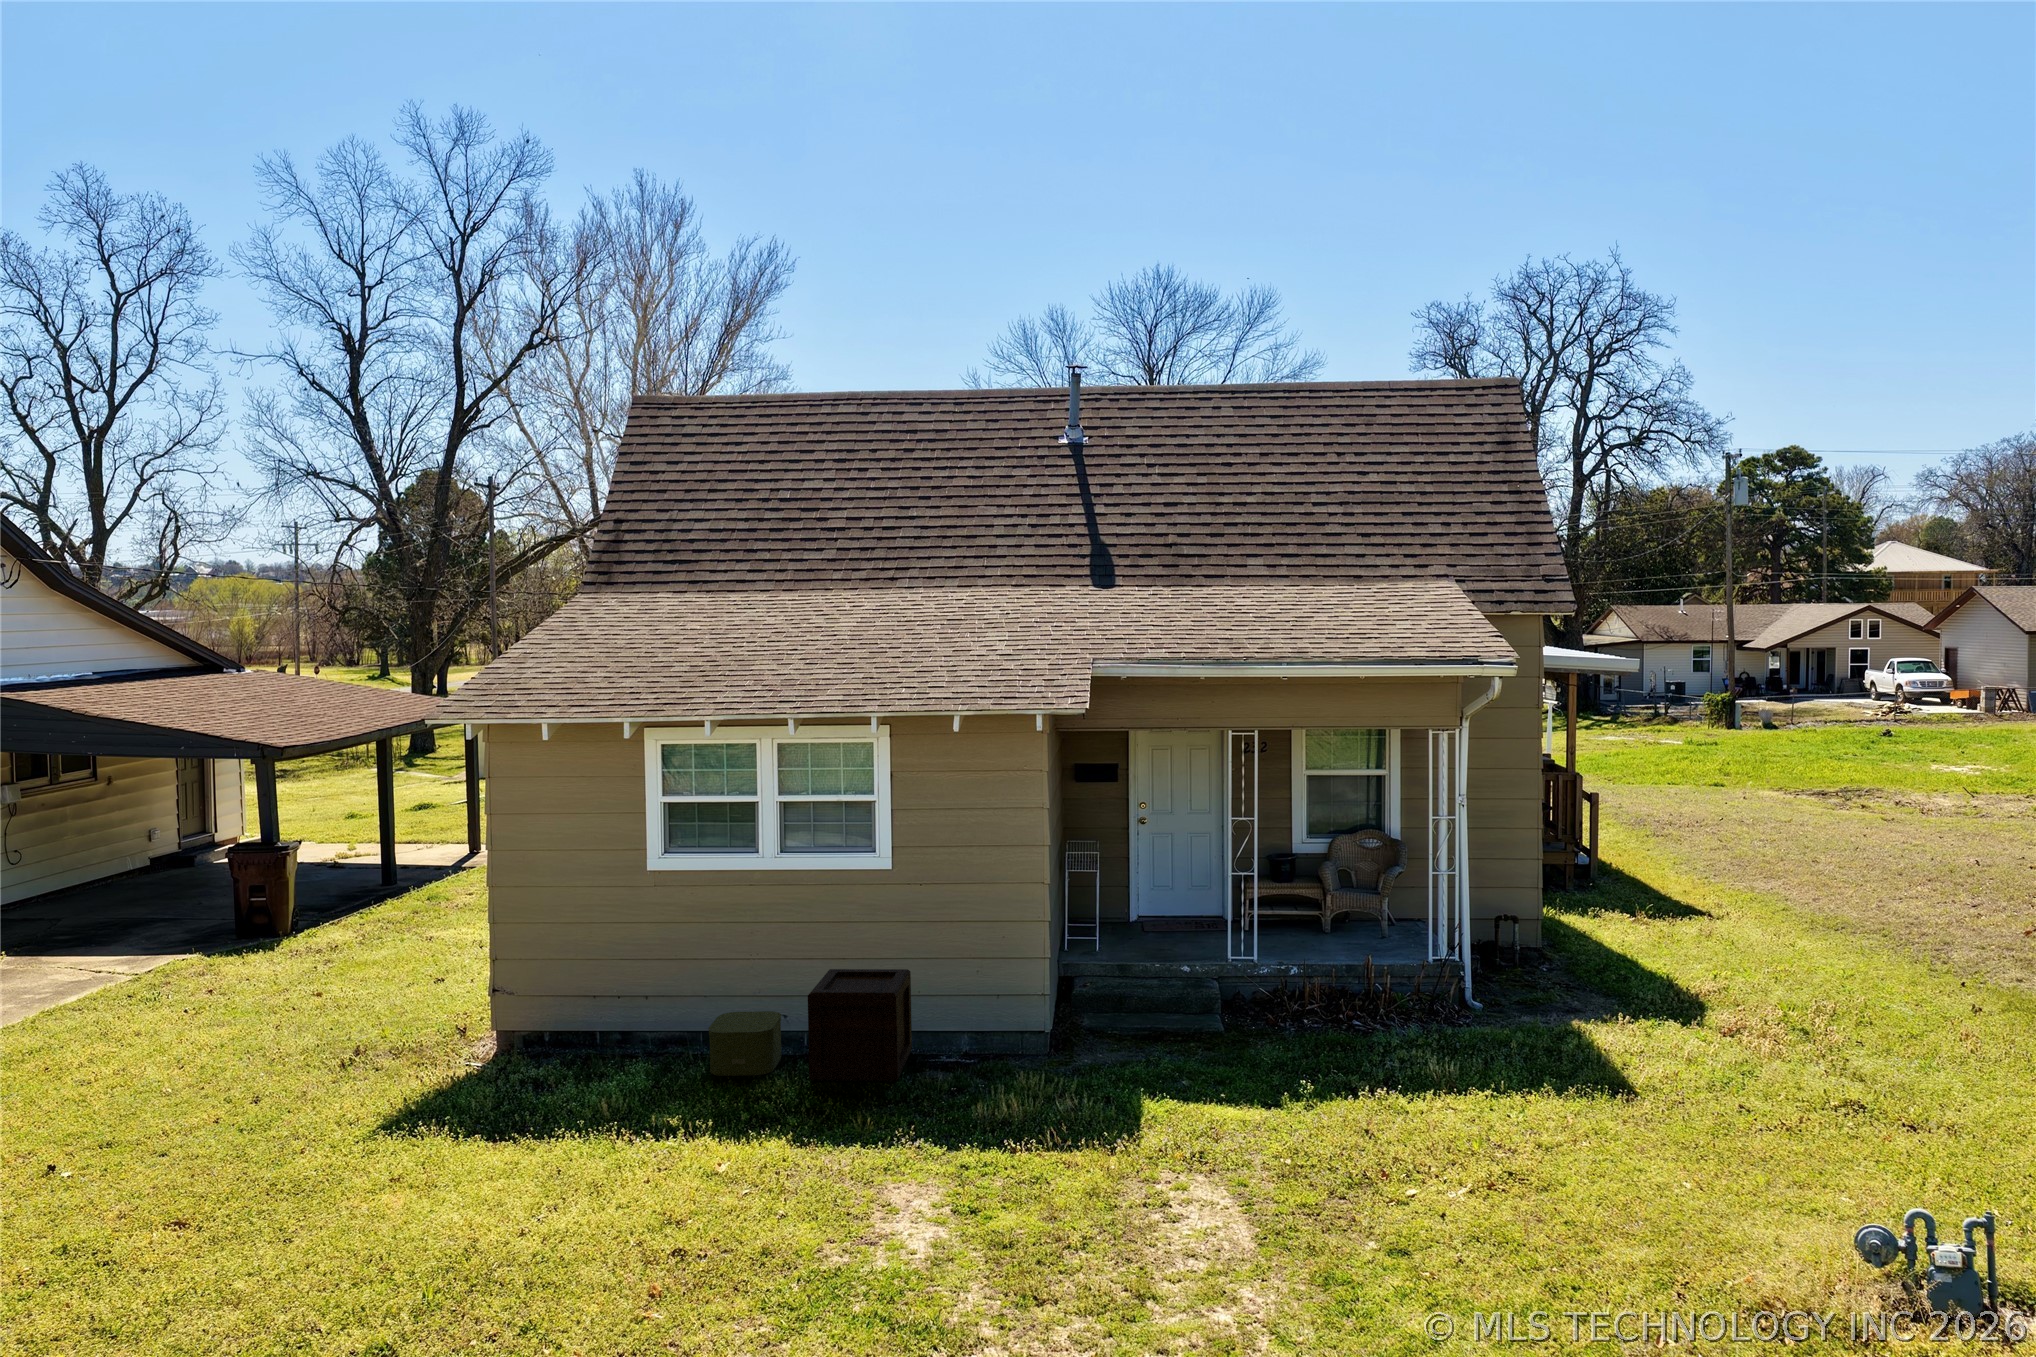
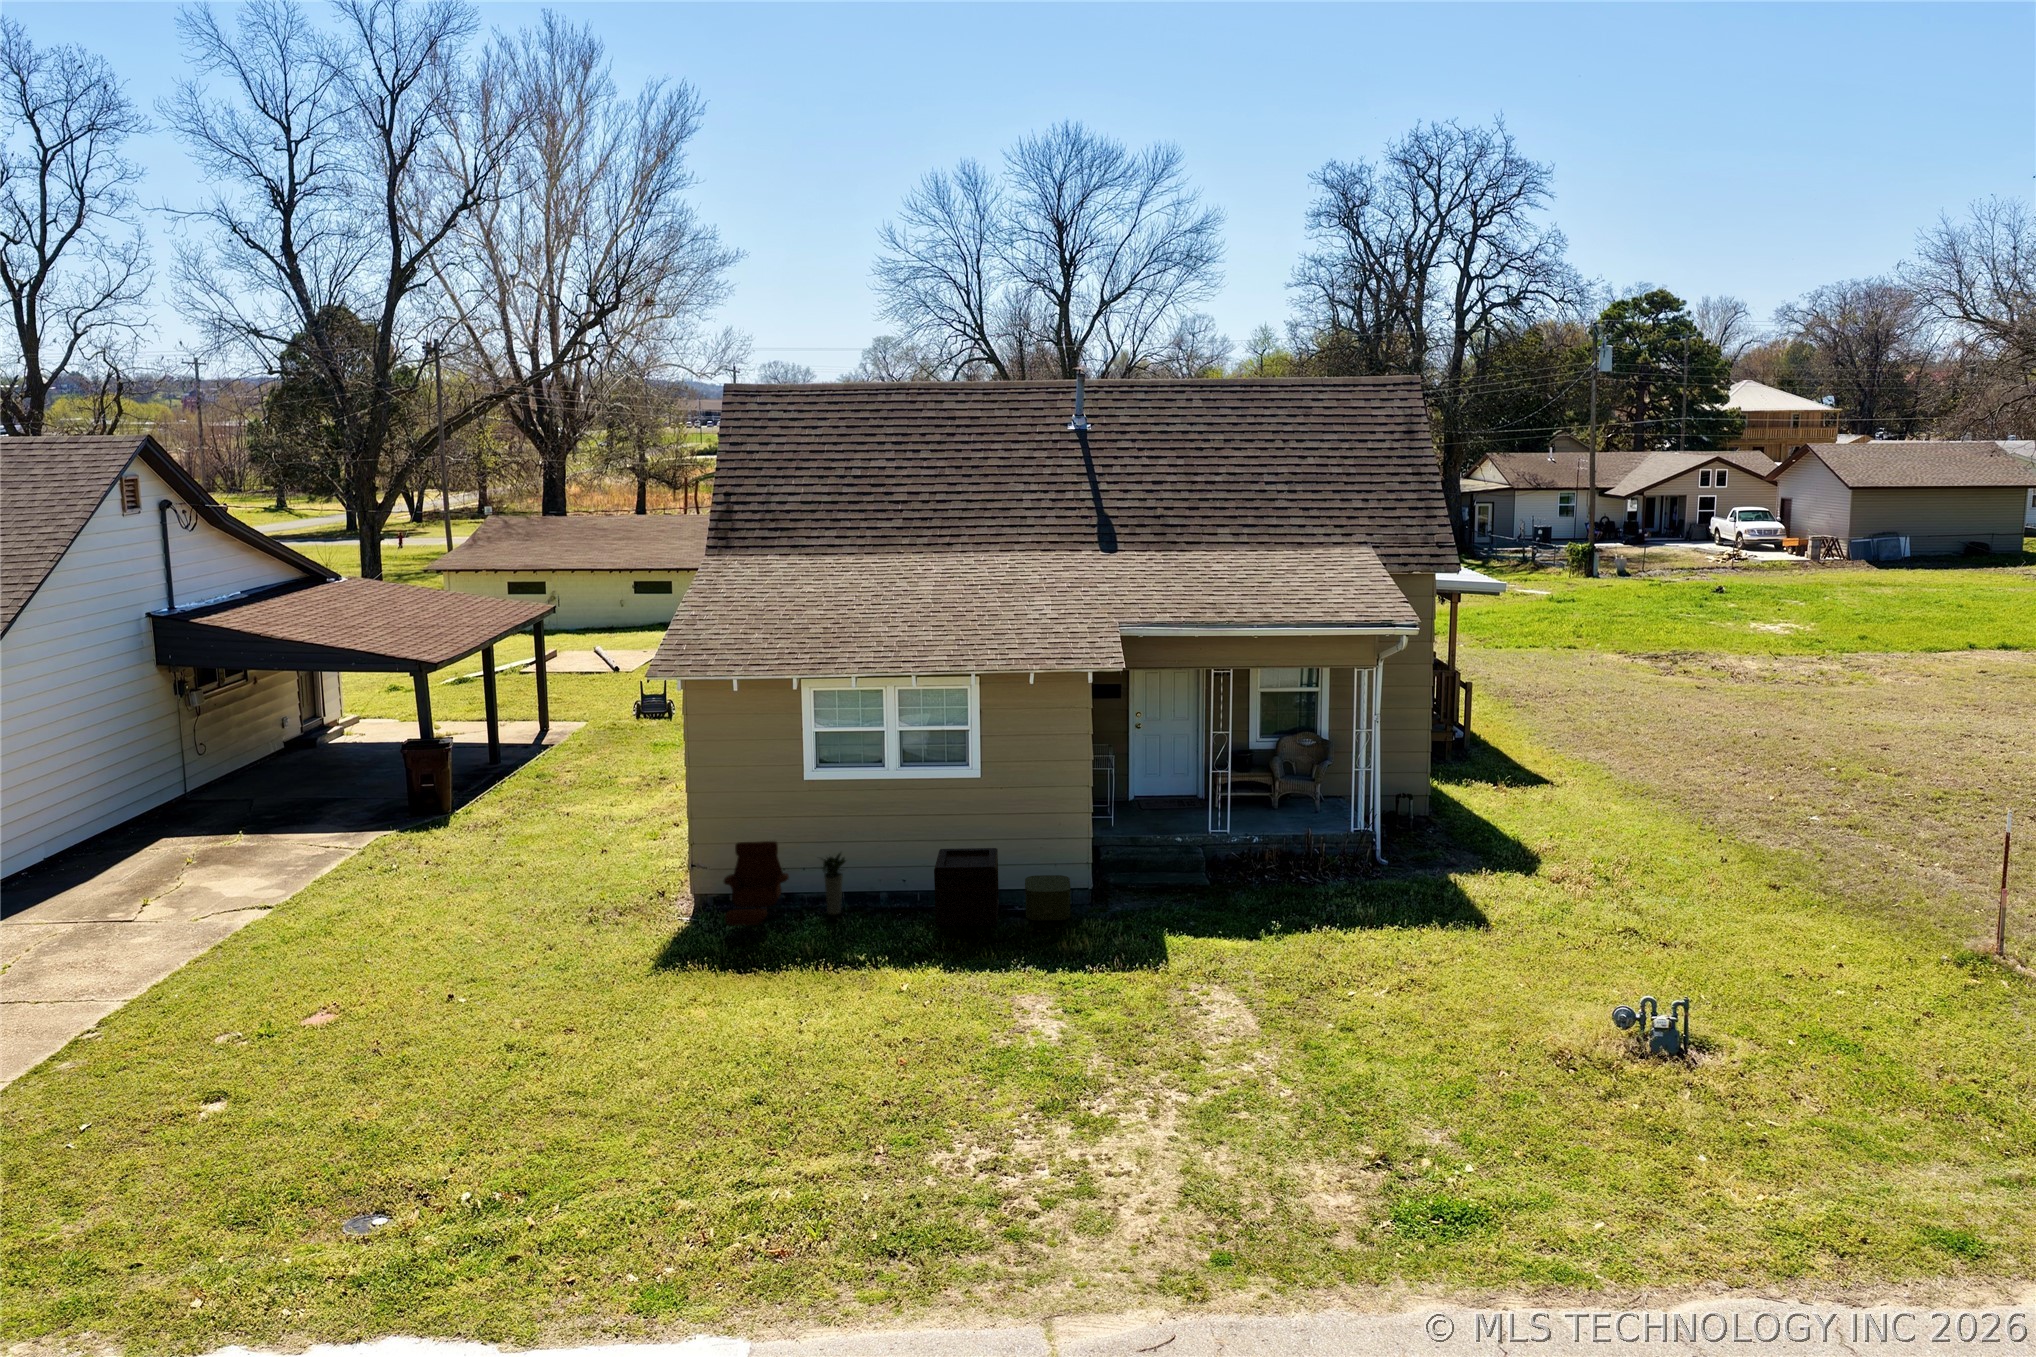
lounge chair: none [503,953,614,1100] -> present [724,841,789,945]
planter: none [651,969,698,1062] -> present [822,853,846,915]
storage box: present [709,1011,782,1076] -> present [1025,875,1071,920]

